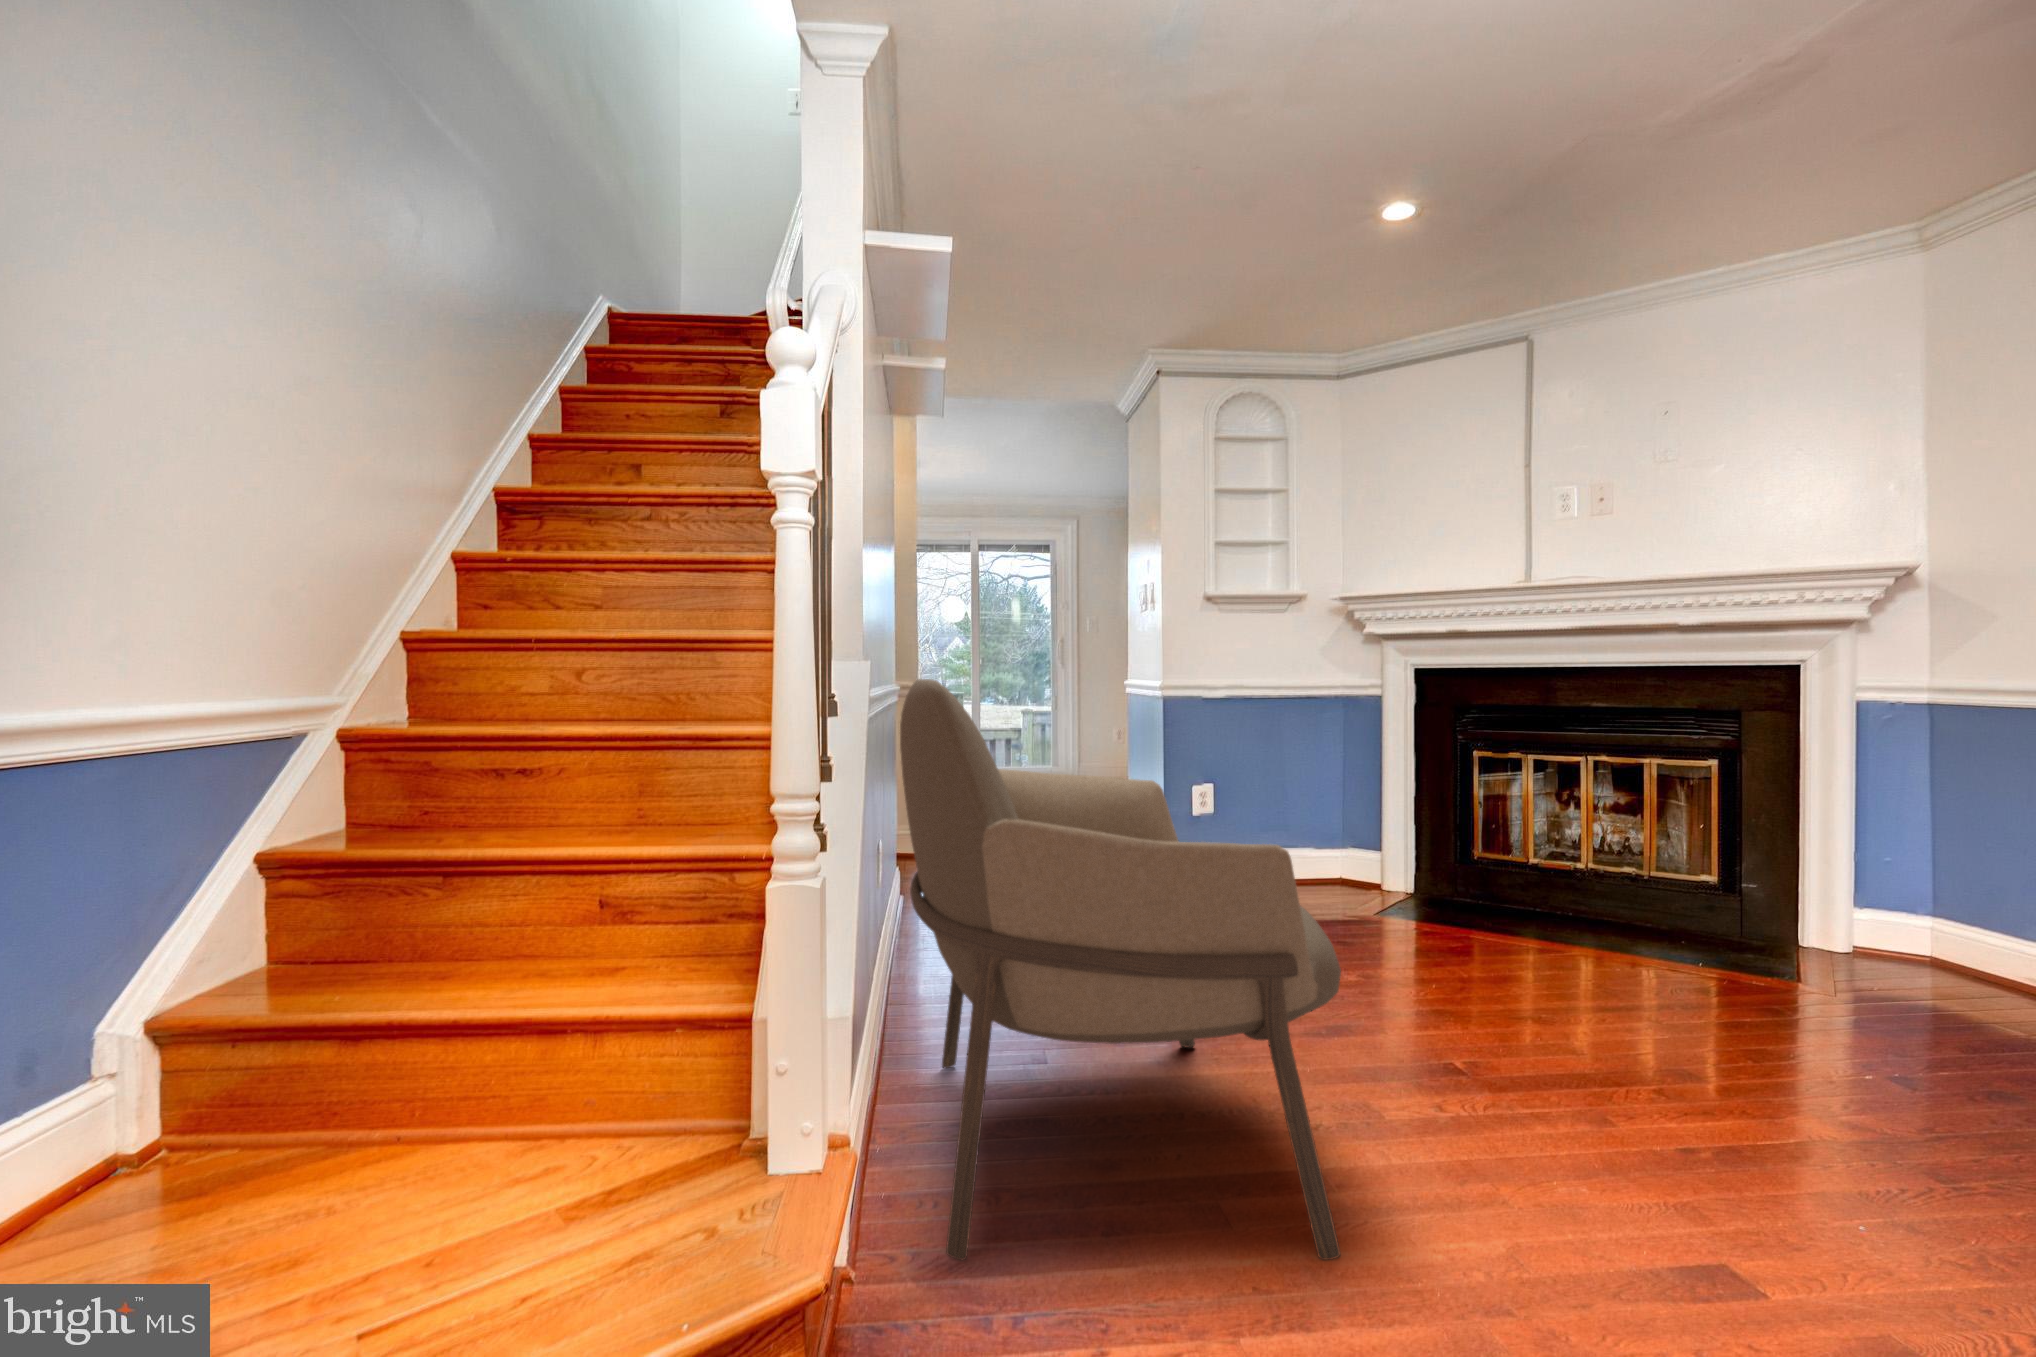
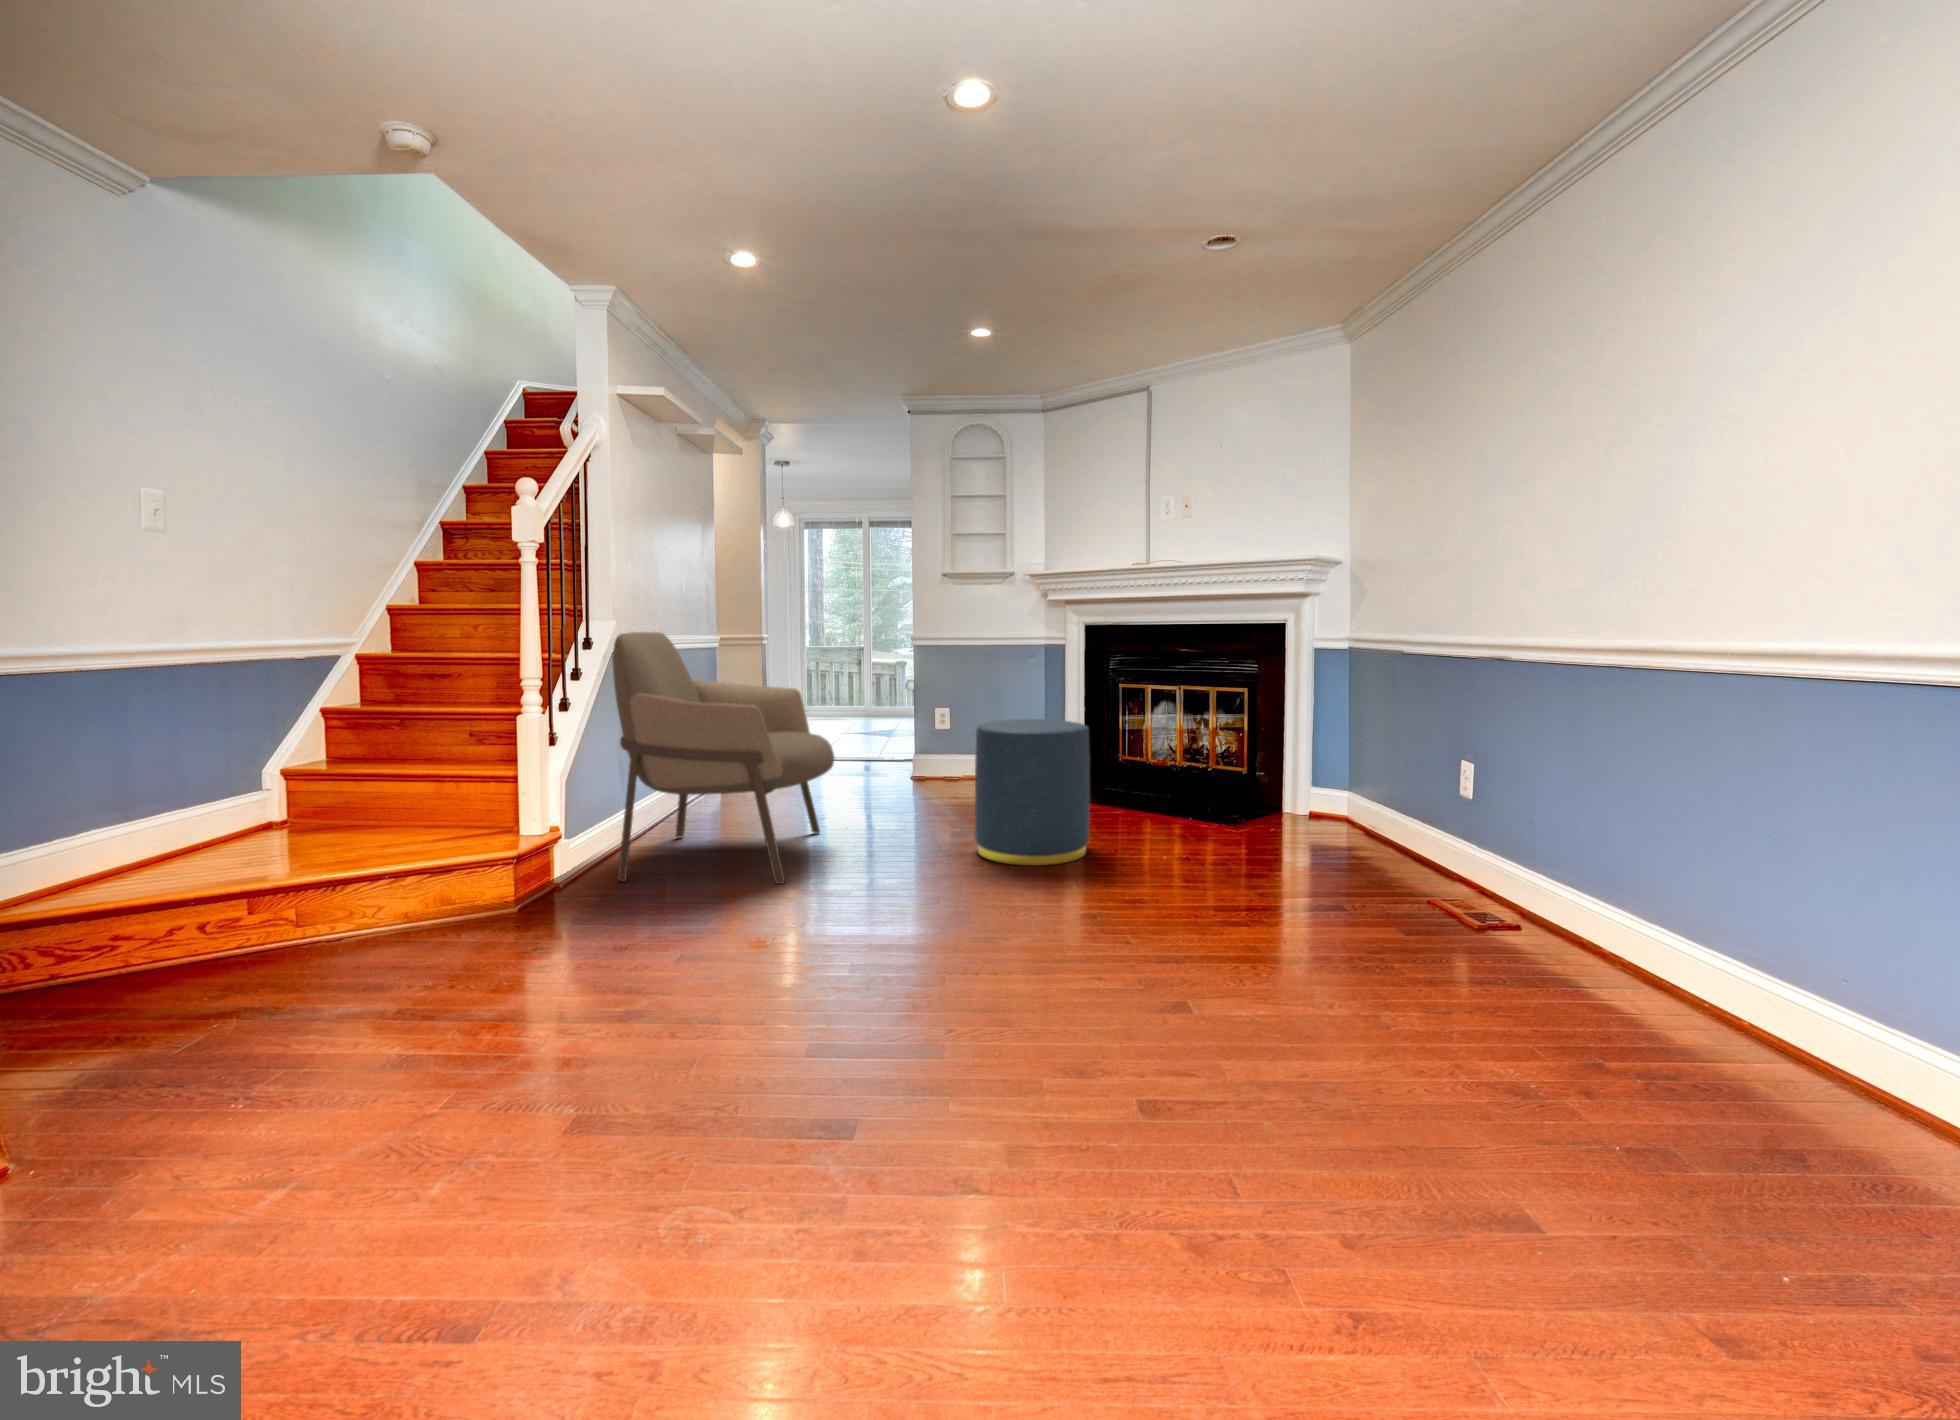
ottoman: none [1544,835,1823,1160] -> present [975,719,1090,866]

